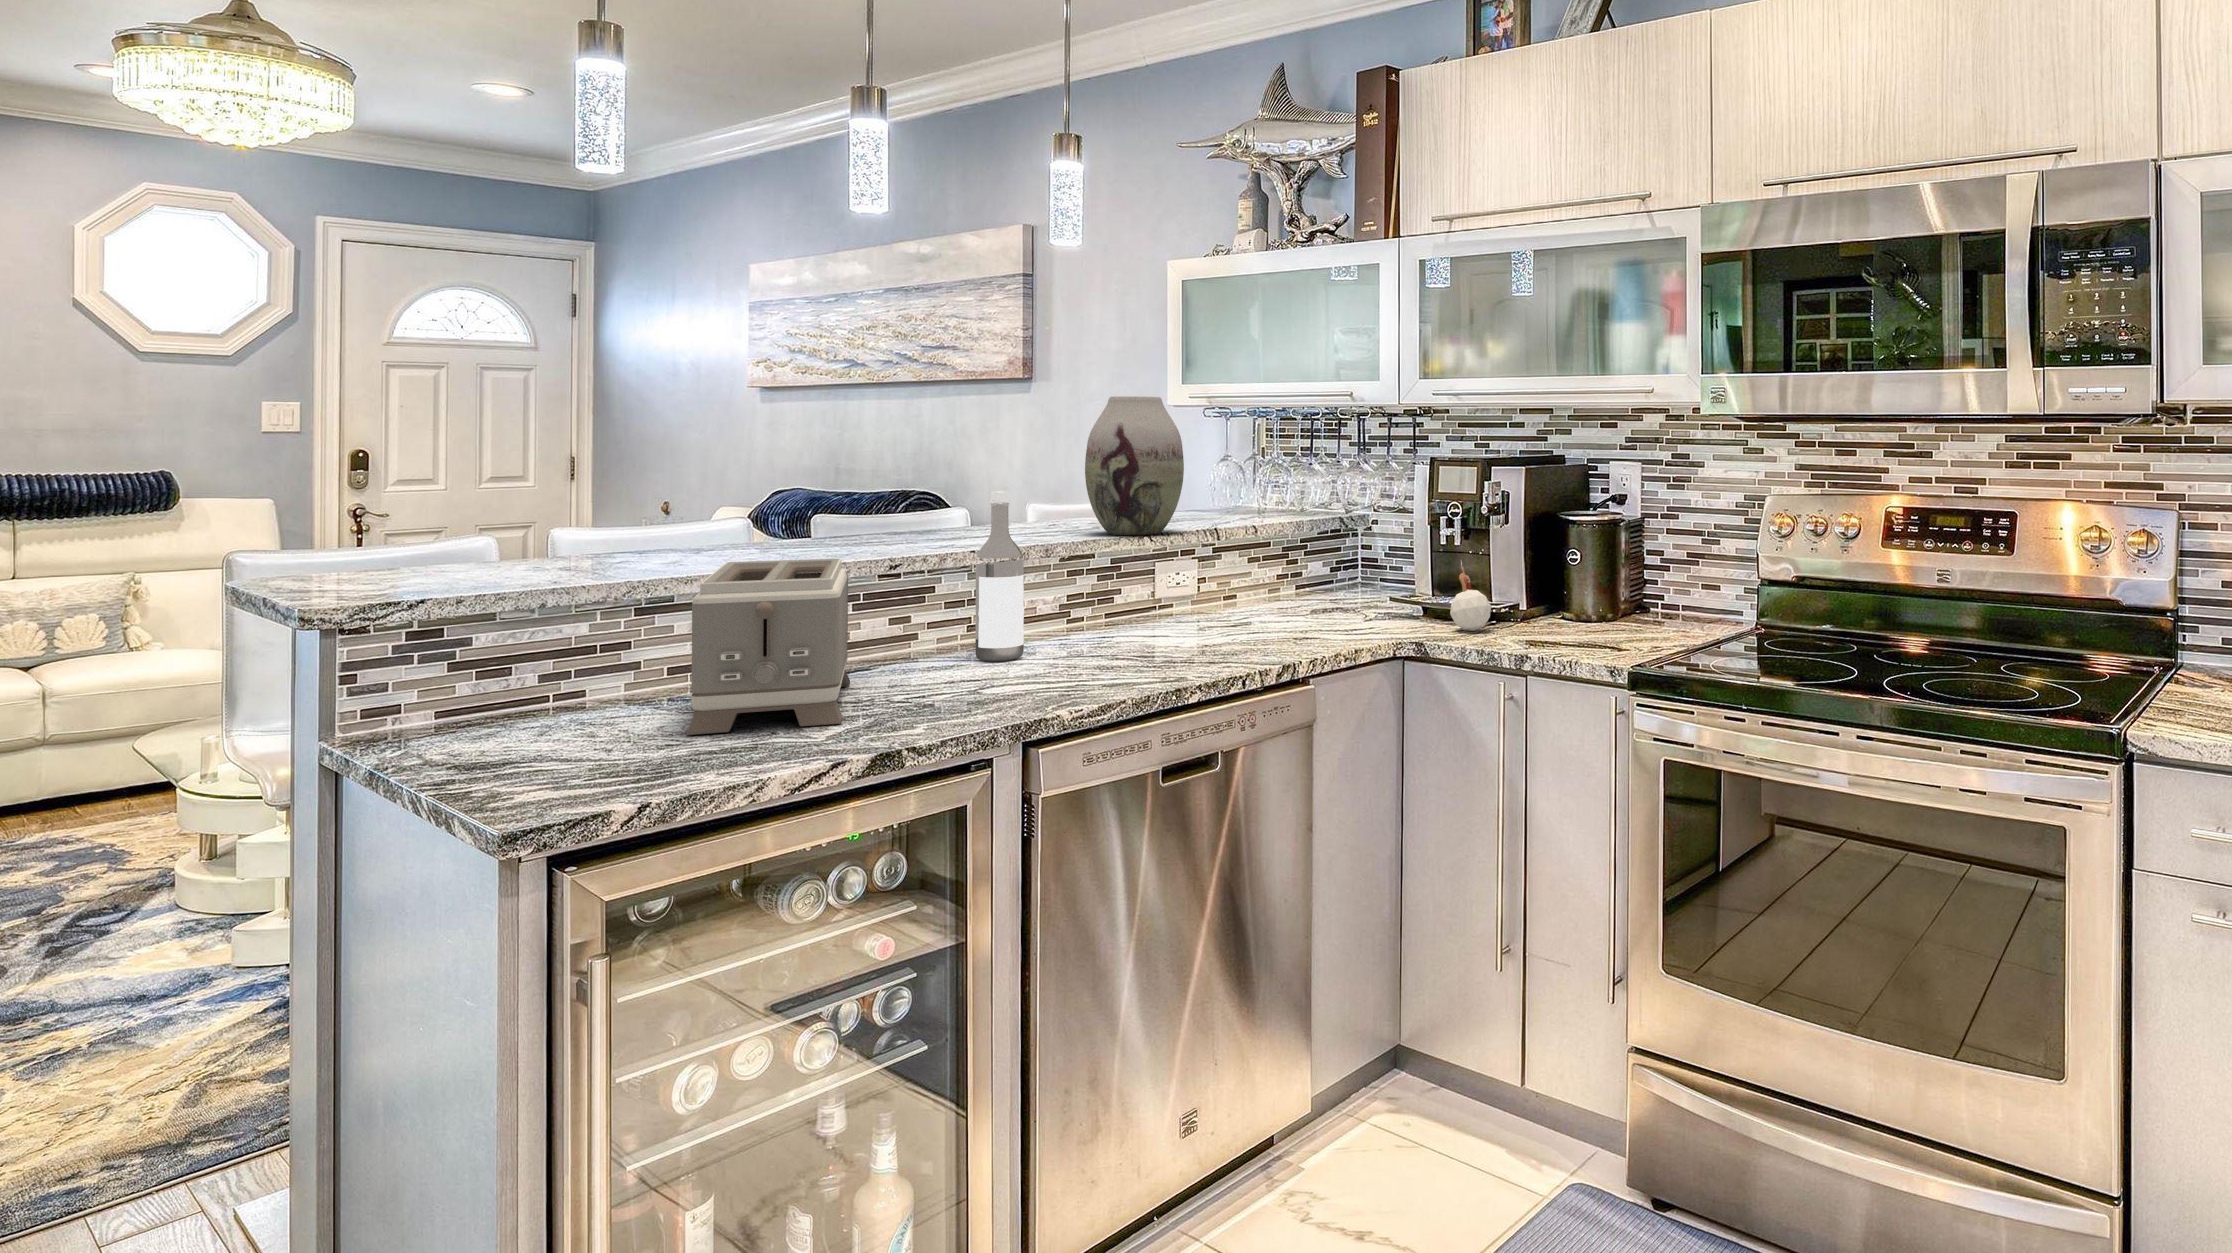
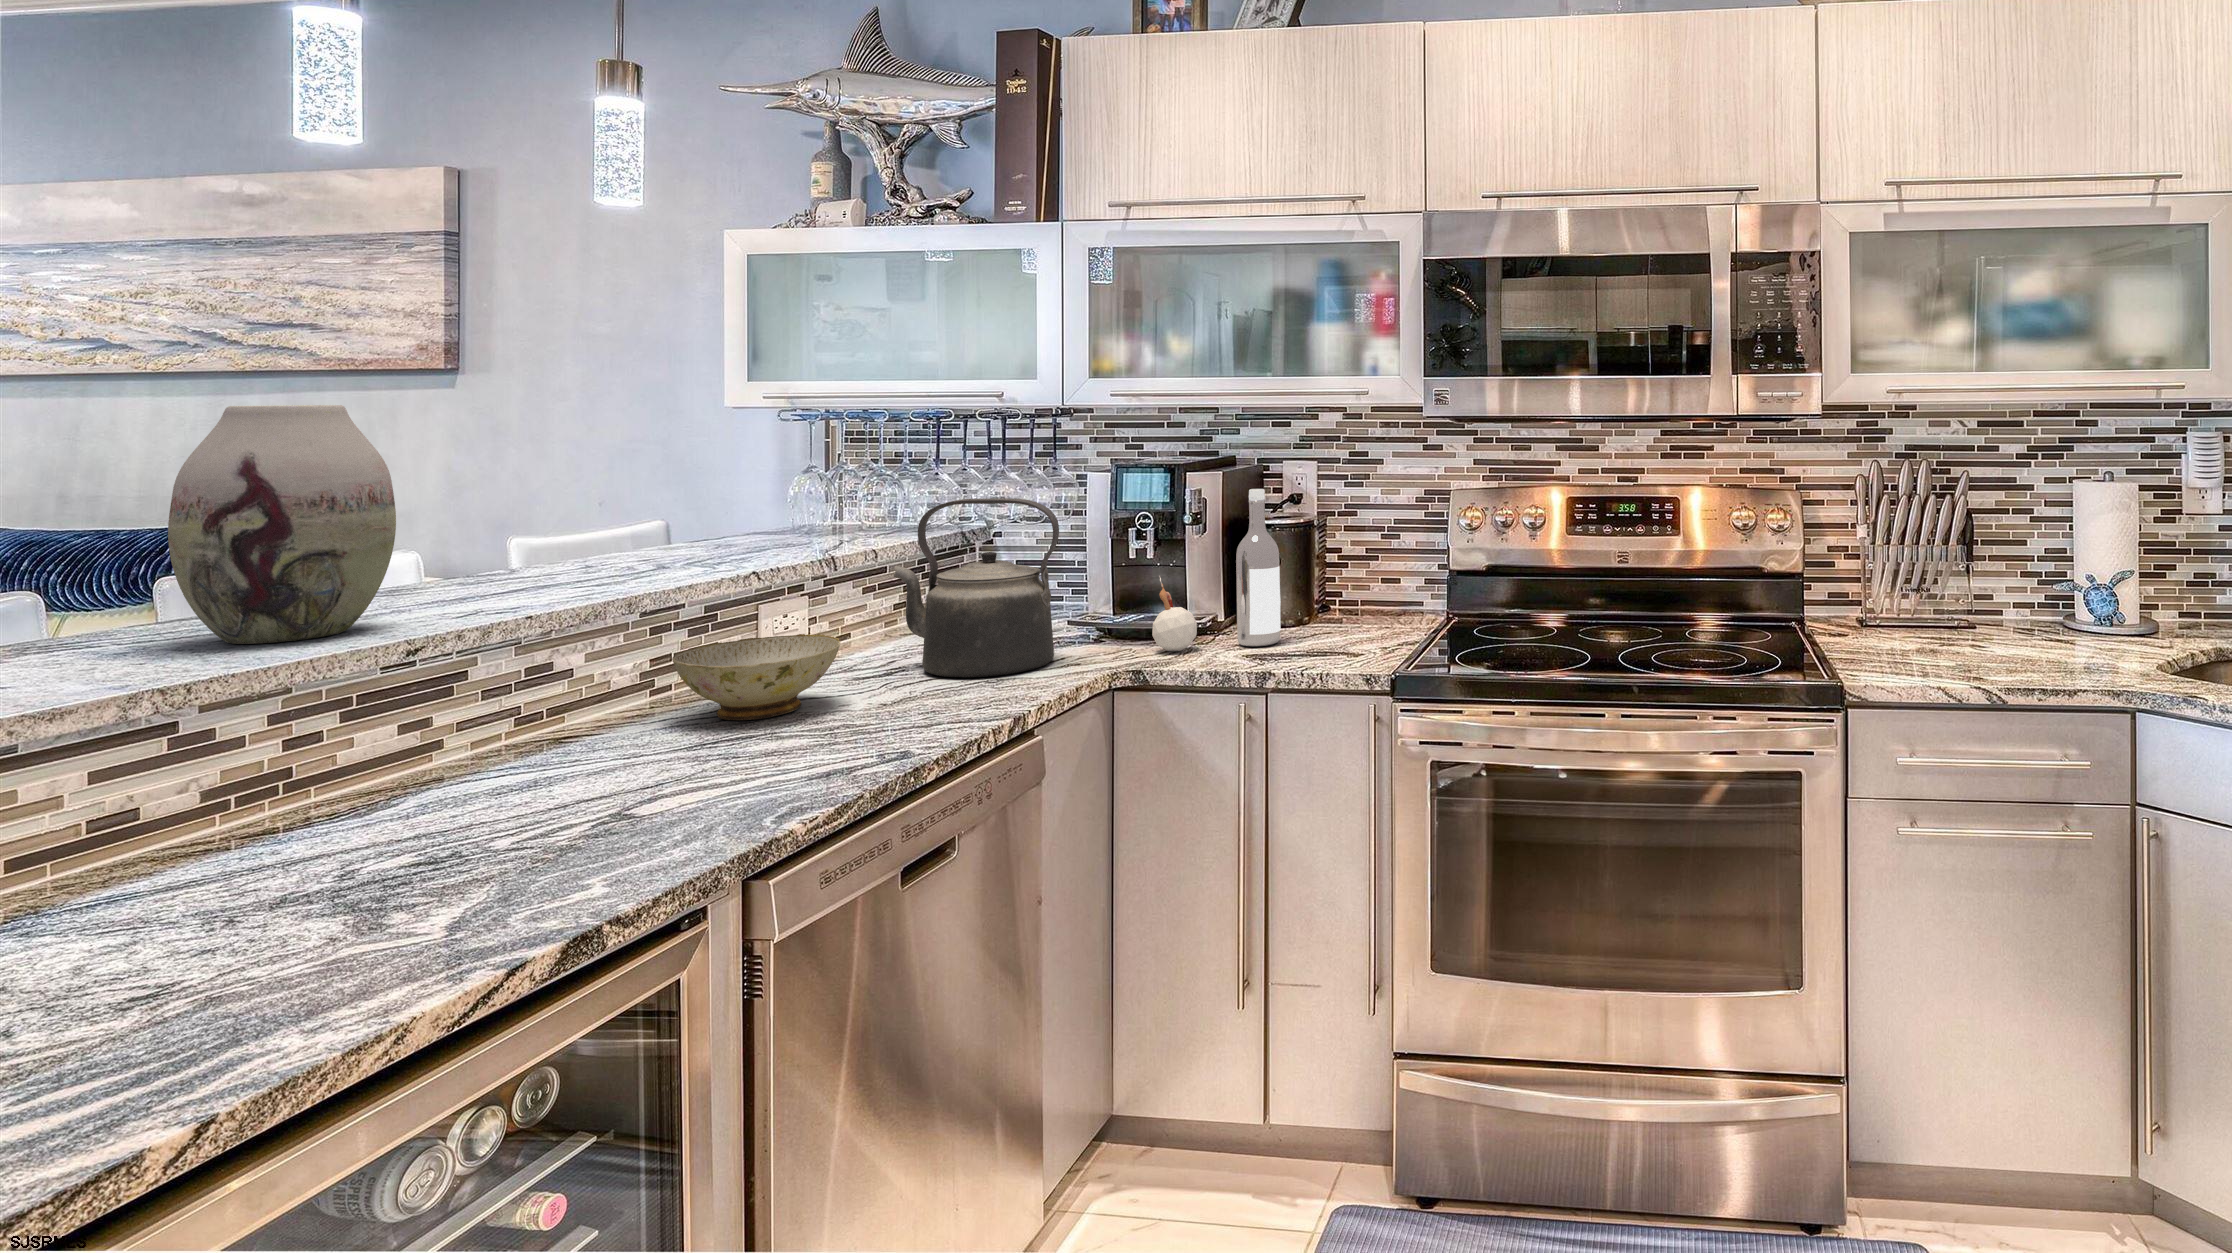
vase: present [1085,396,1184,535] -> present [168,405,396,644]
kettle: none [1247,481,1370,634] -> present [894,498,1059,677]
wine bottle: present [975,491,1024,661] -> present [1236,489,1280,647]
toaster: present [686,558,850,735] -> none [132,653,447,959]
ceramic bowl: none [1067,583,1185,645] -> present [672,634,840,720]

